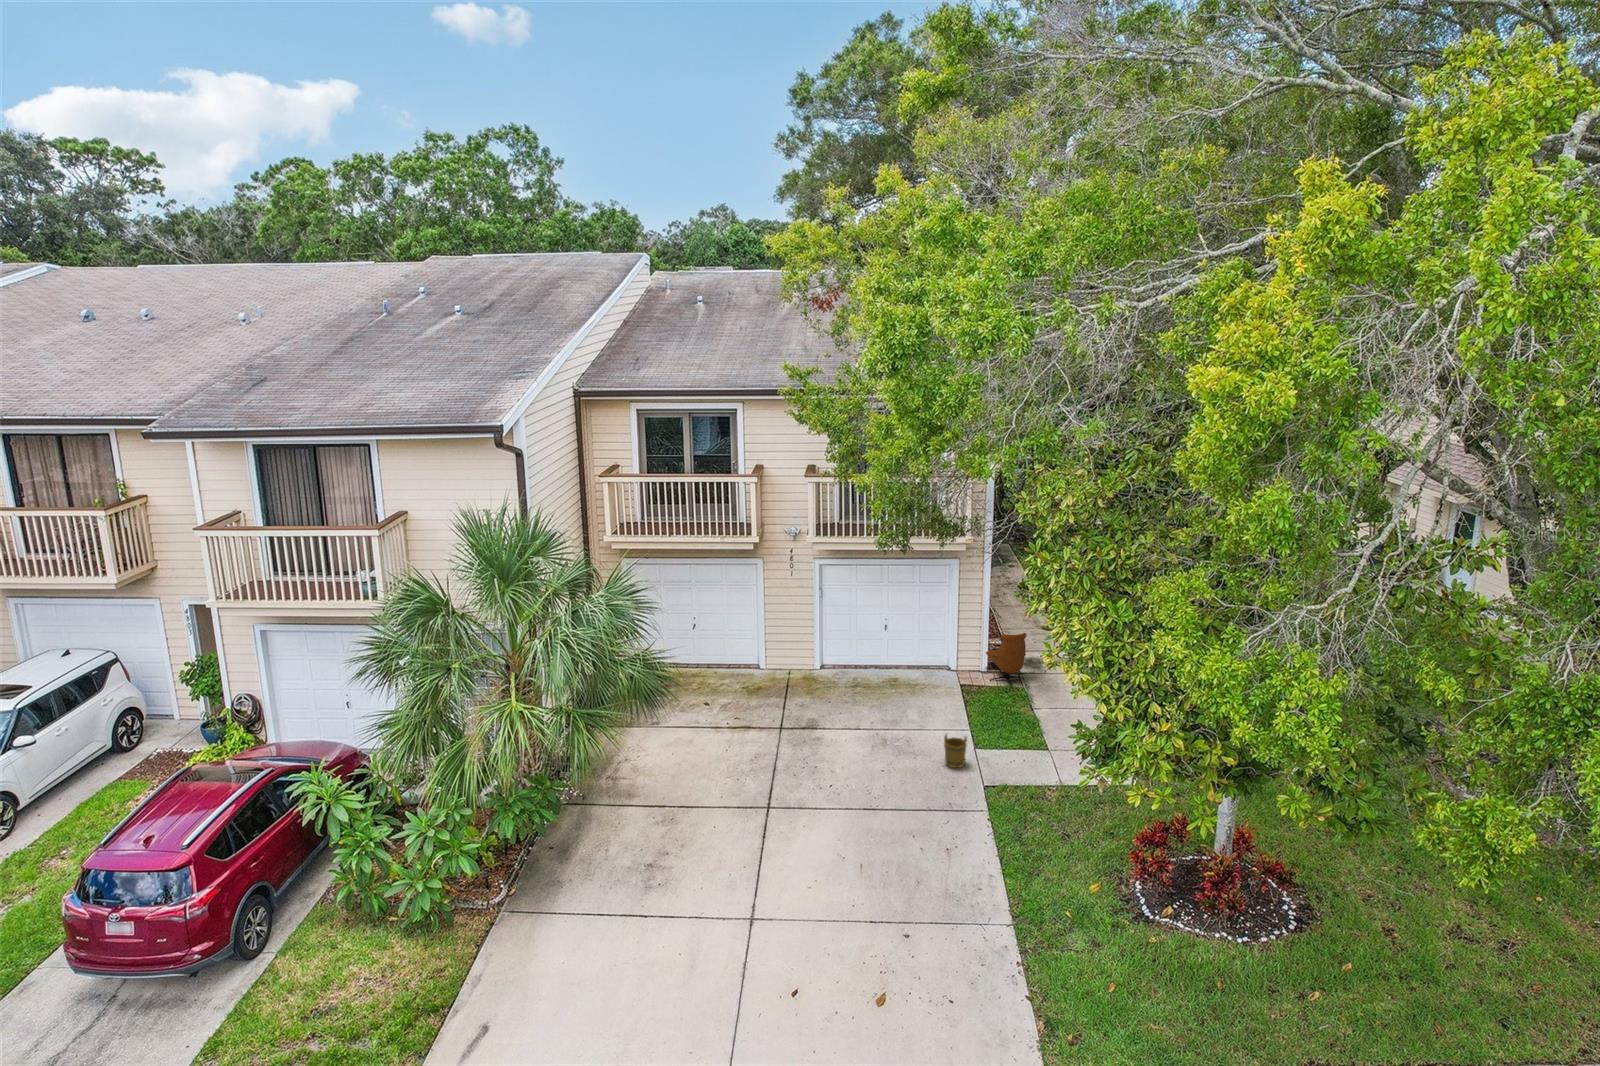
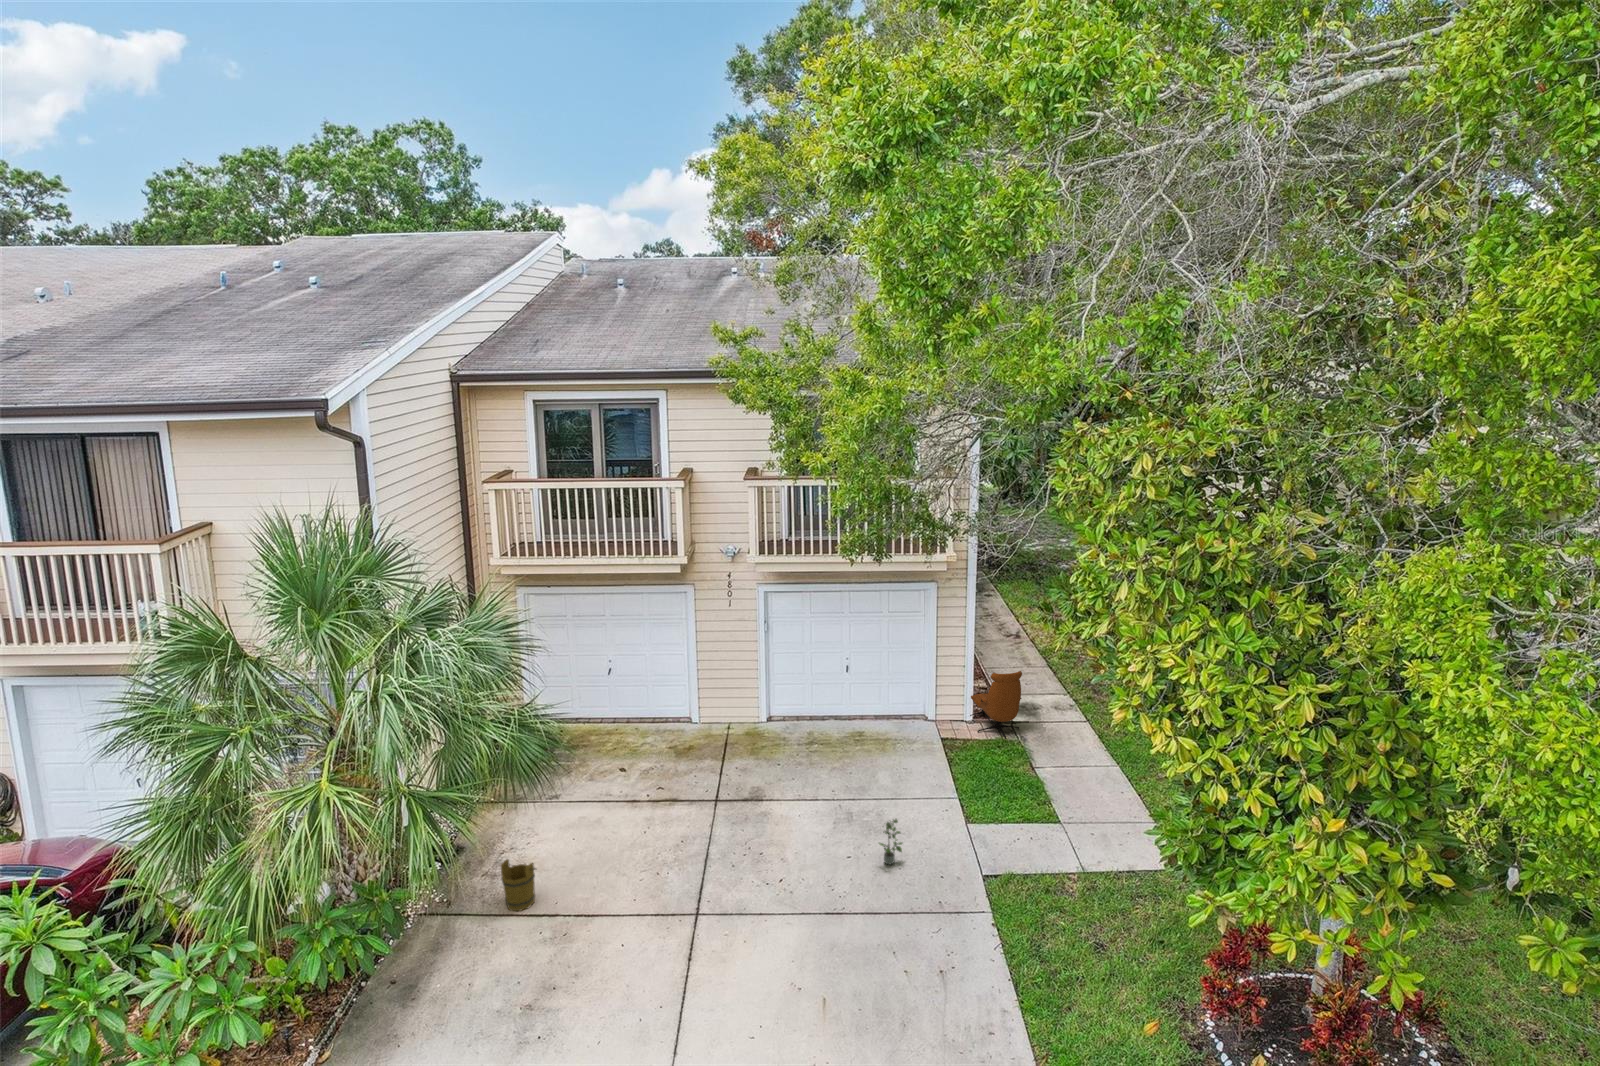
bucket: present [944,734,967,768] -> present [501,859,536,911]
potted plant: none [907,741,926,776] -> present [879,819,902,865]

